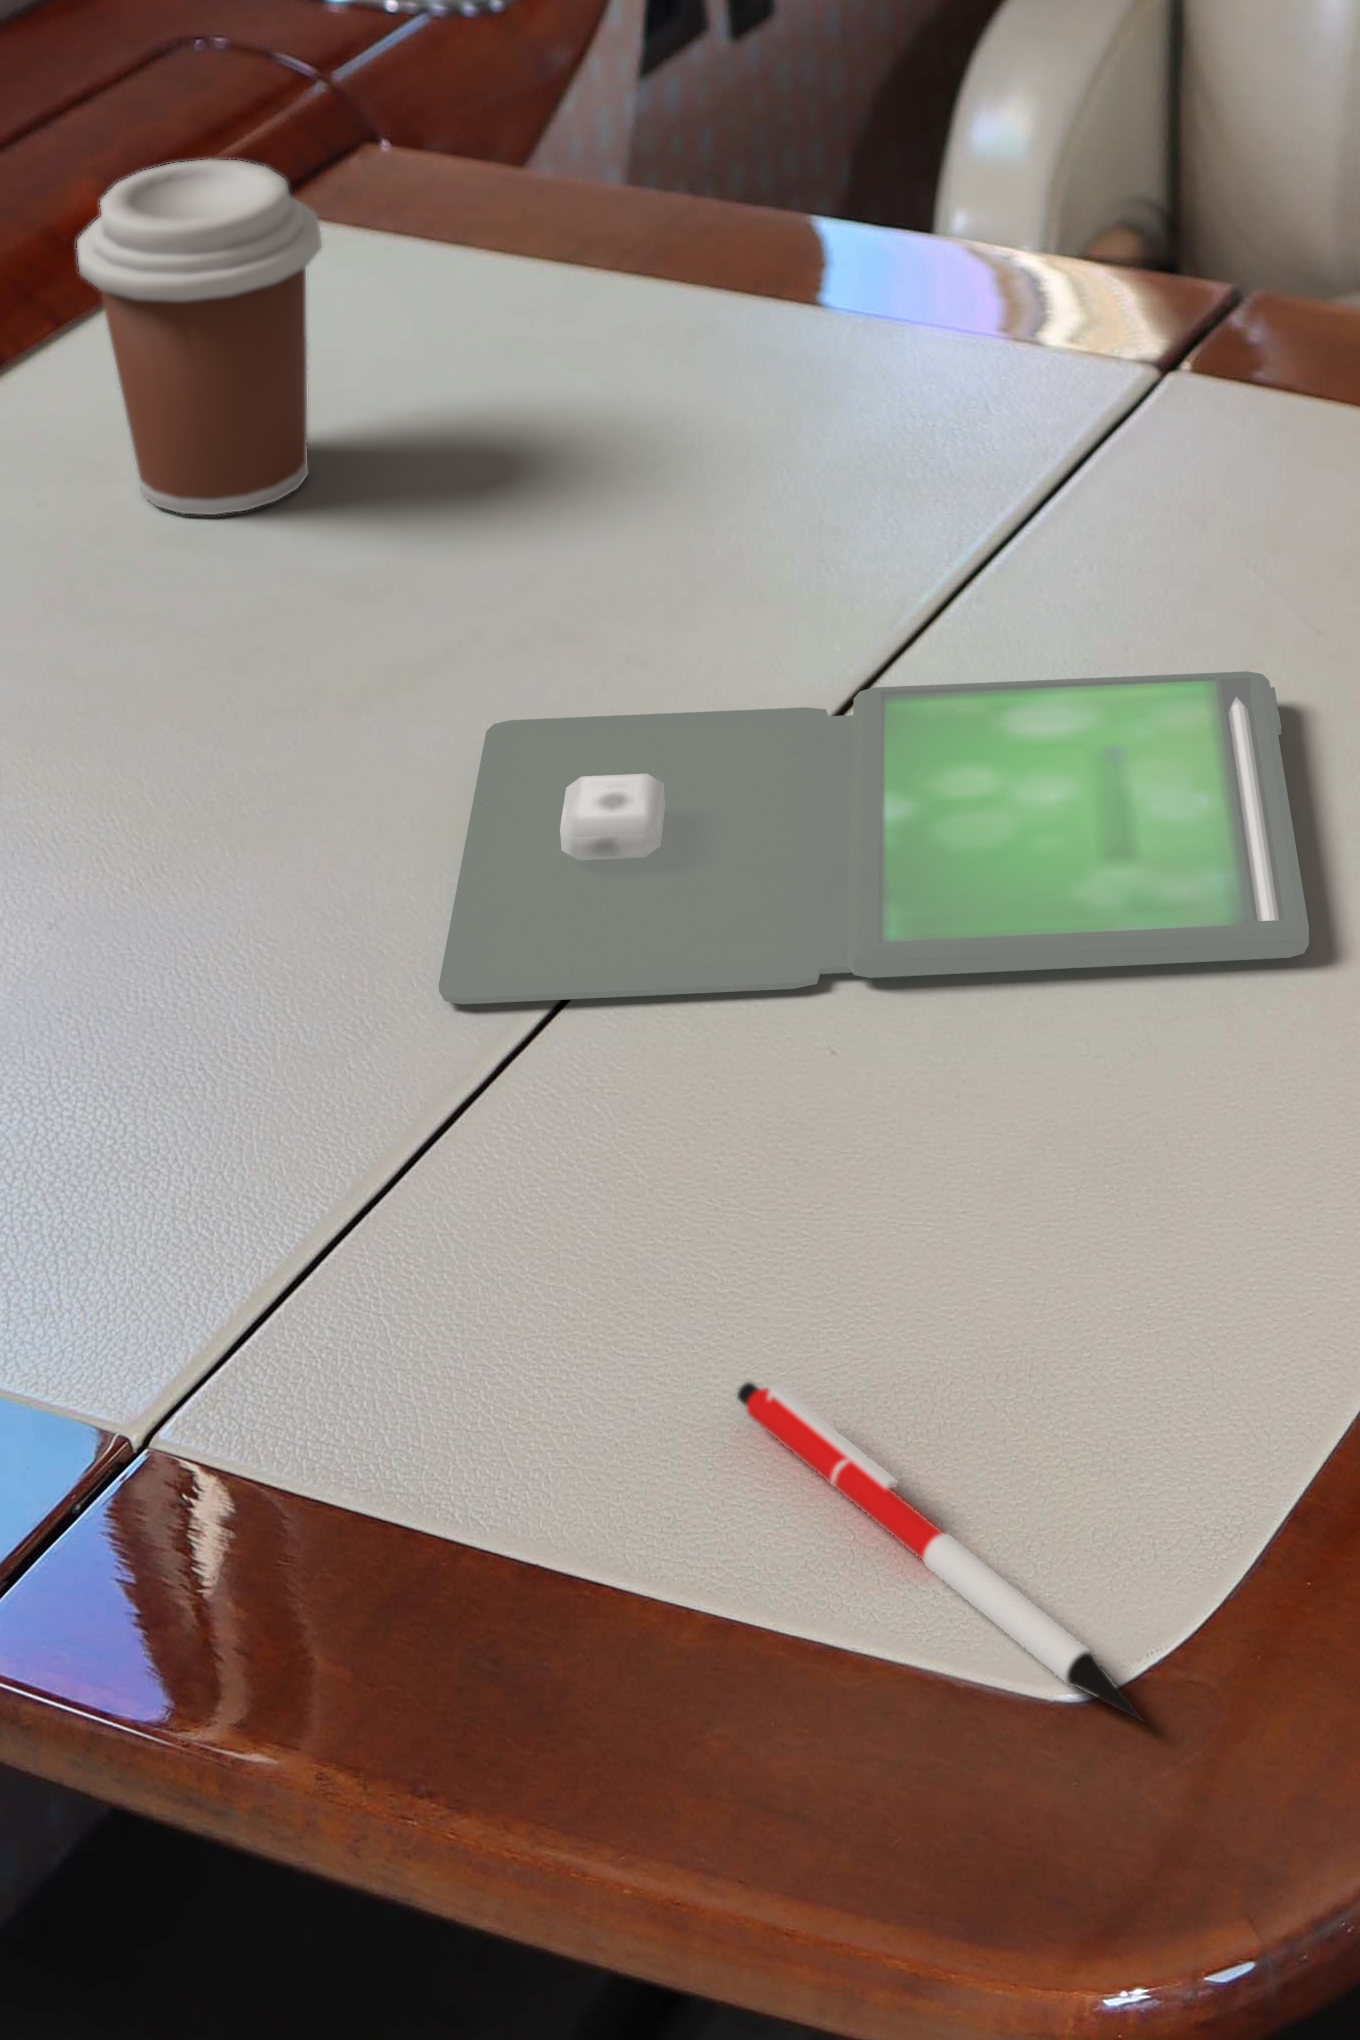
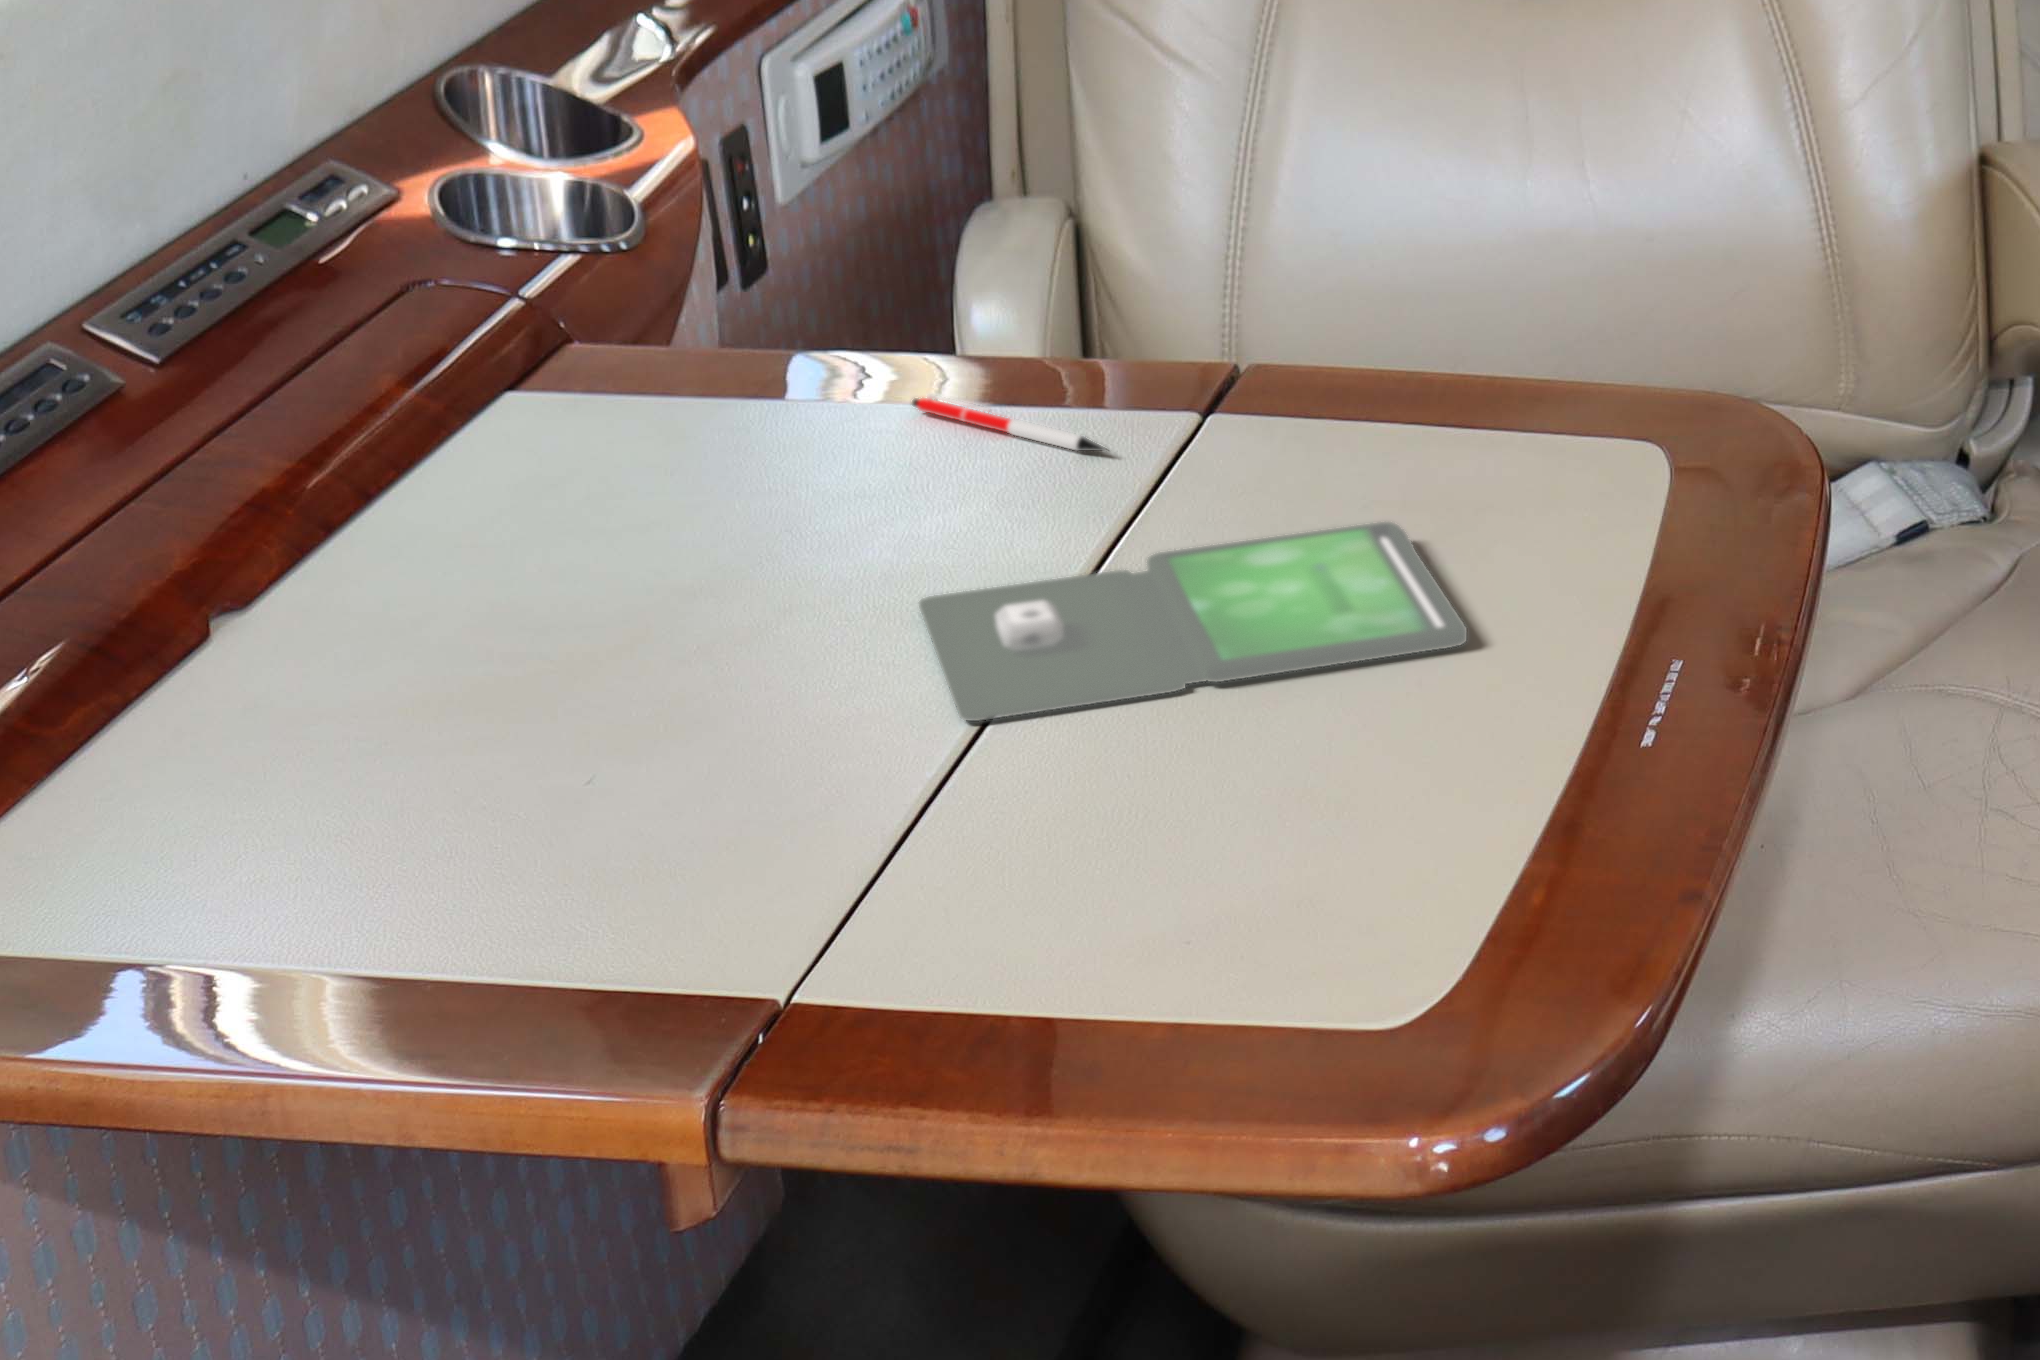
coffee cup: present [77,160,322,515] -> none [556,292,721,526]
pen: present [737,1382,1142,1720] -> present [912,395,1106,451]

